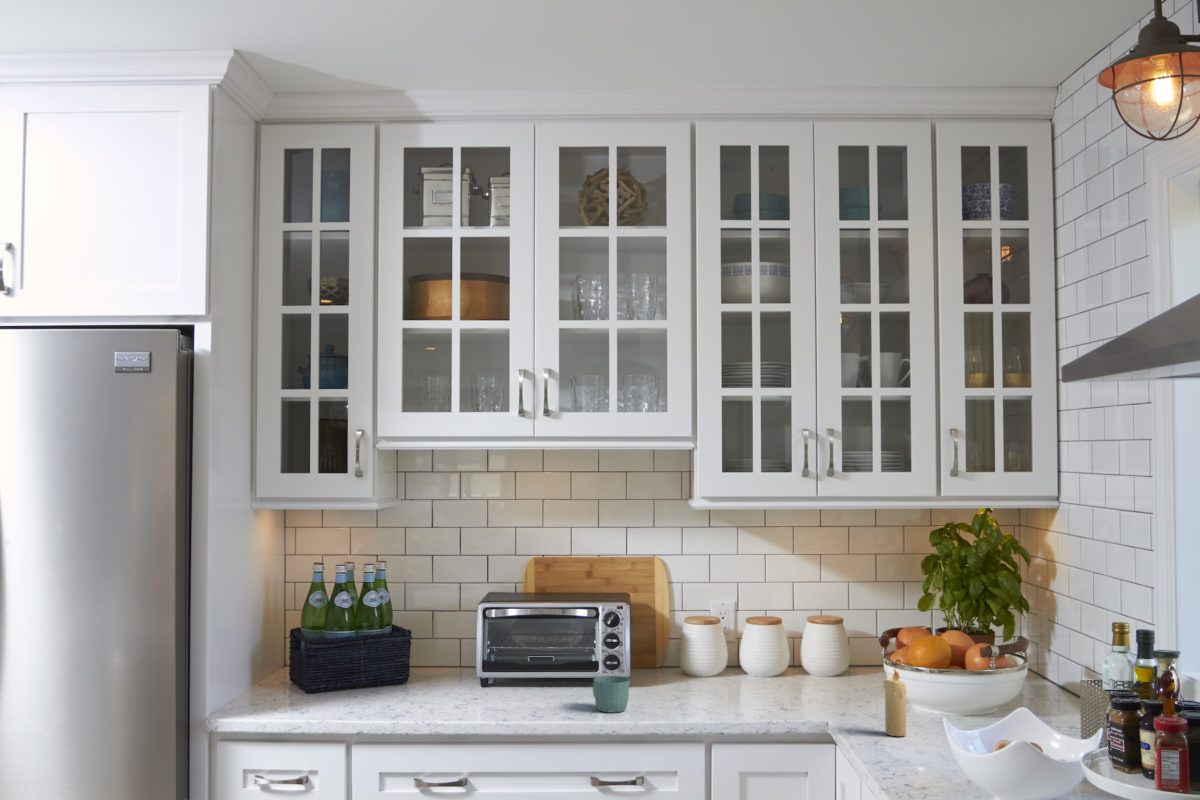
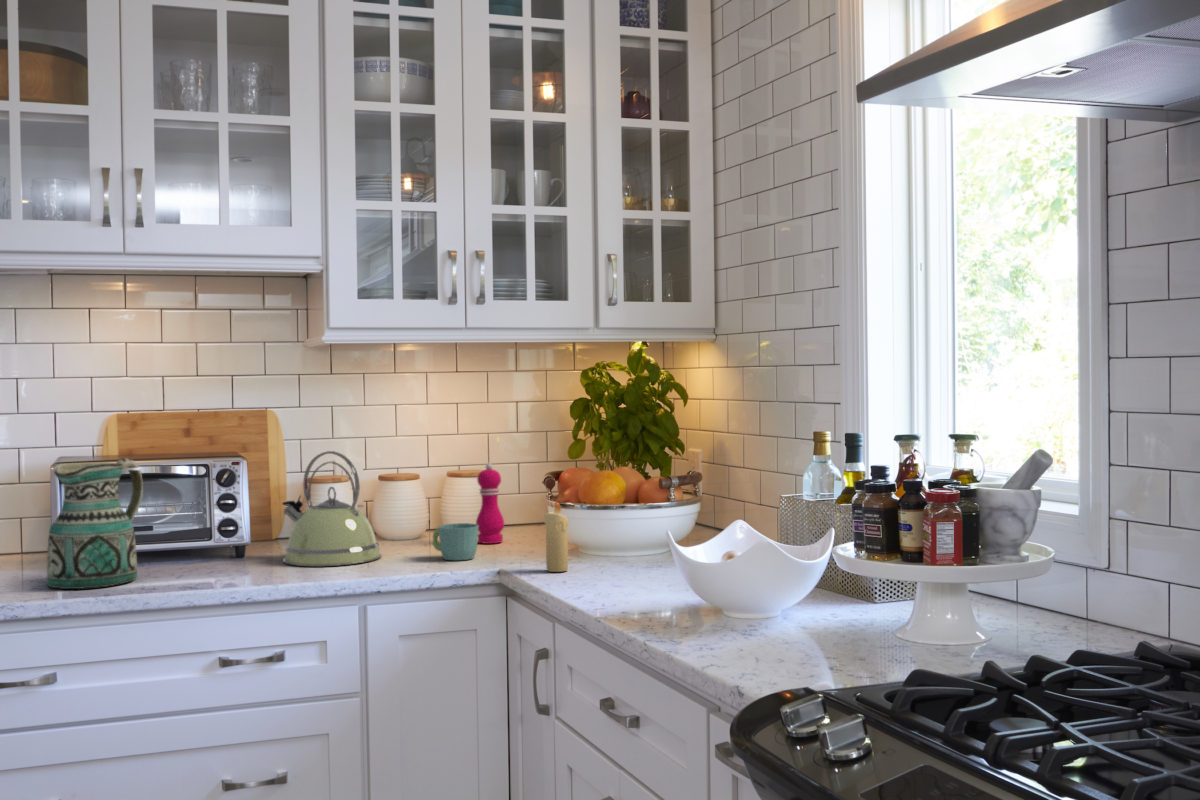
ceramic pitcher: none [475,601,549,709] -> present [46,458,143,589]
kettle: none [656,602,738,705] -> present [282,451,381,566]
pepper mill: none [825,617,852,692] -> present [476,463,504,544]
mug: present [593,676,630,712] -> present [433,523,478,560]

